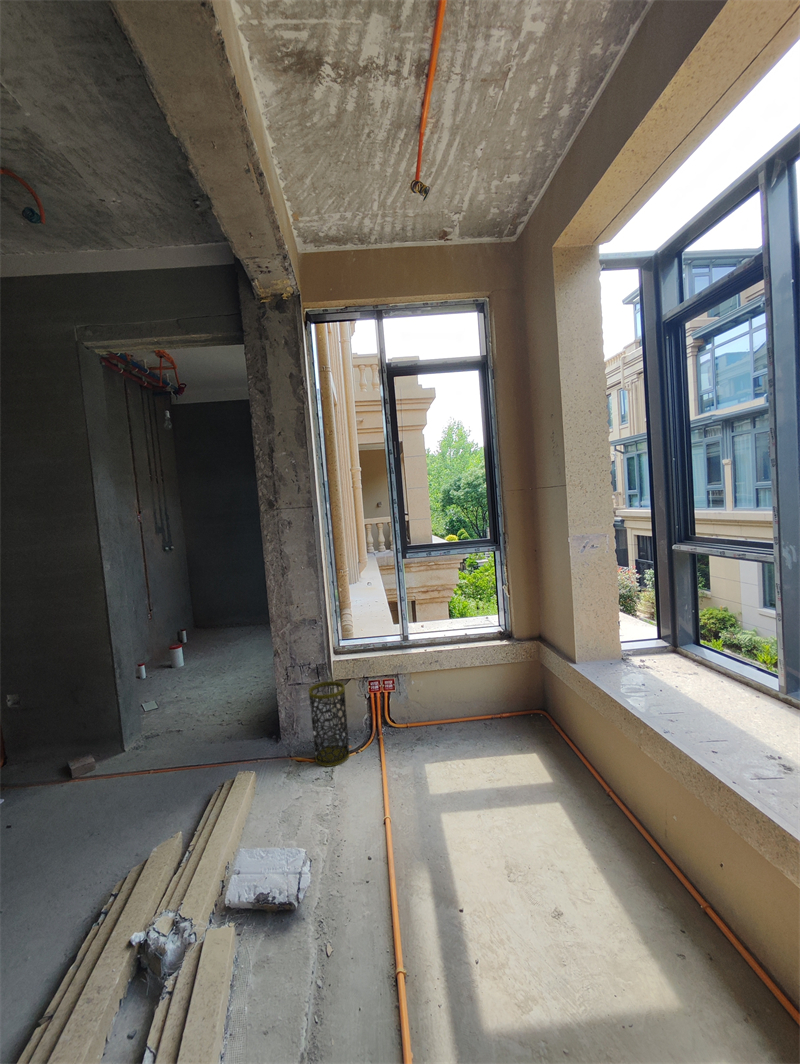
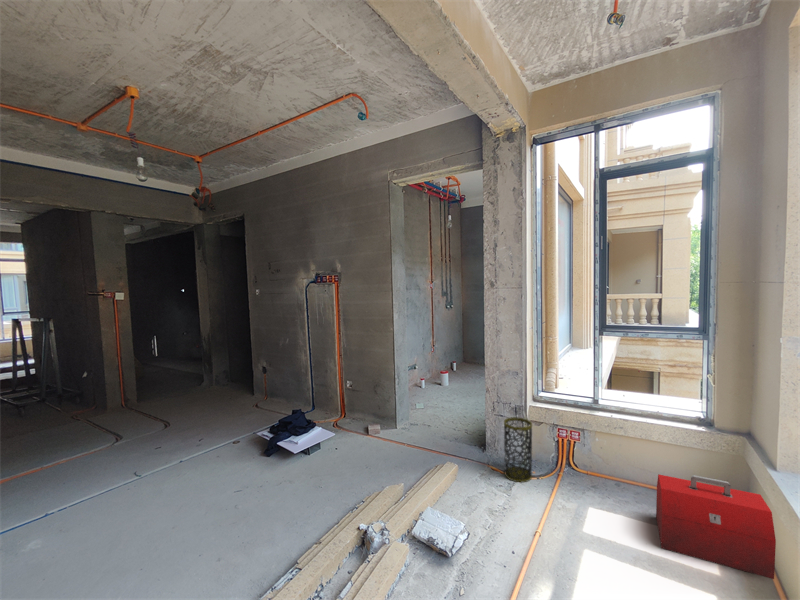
toolbox: none [482,687,585,777] -> present [656,474,776,579]

